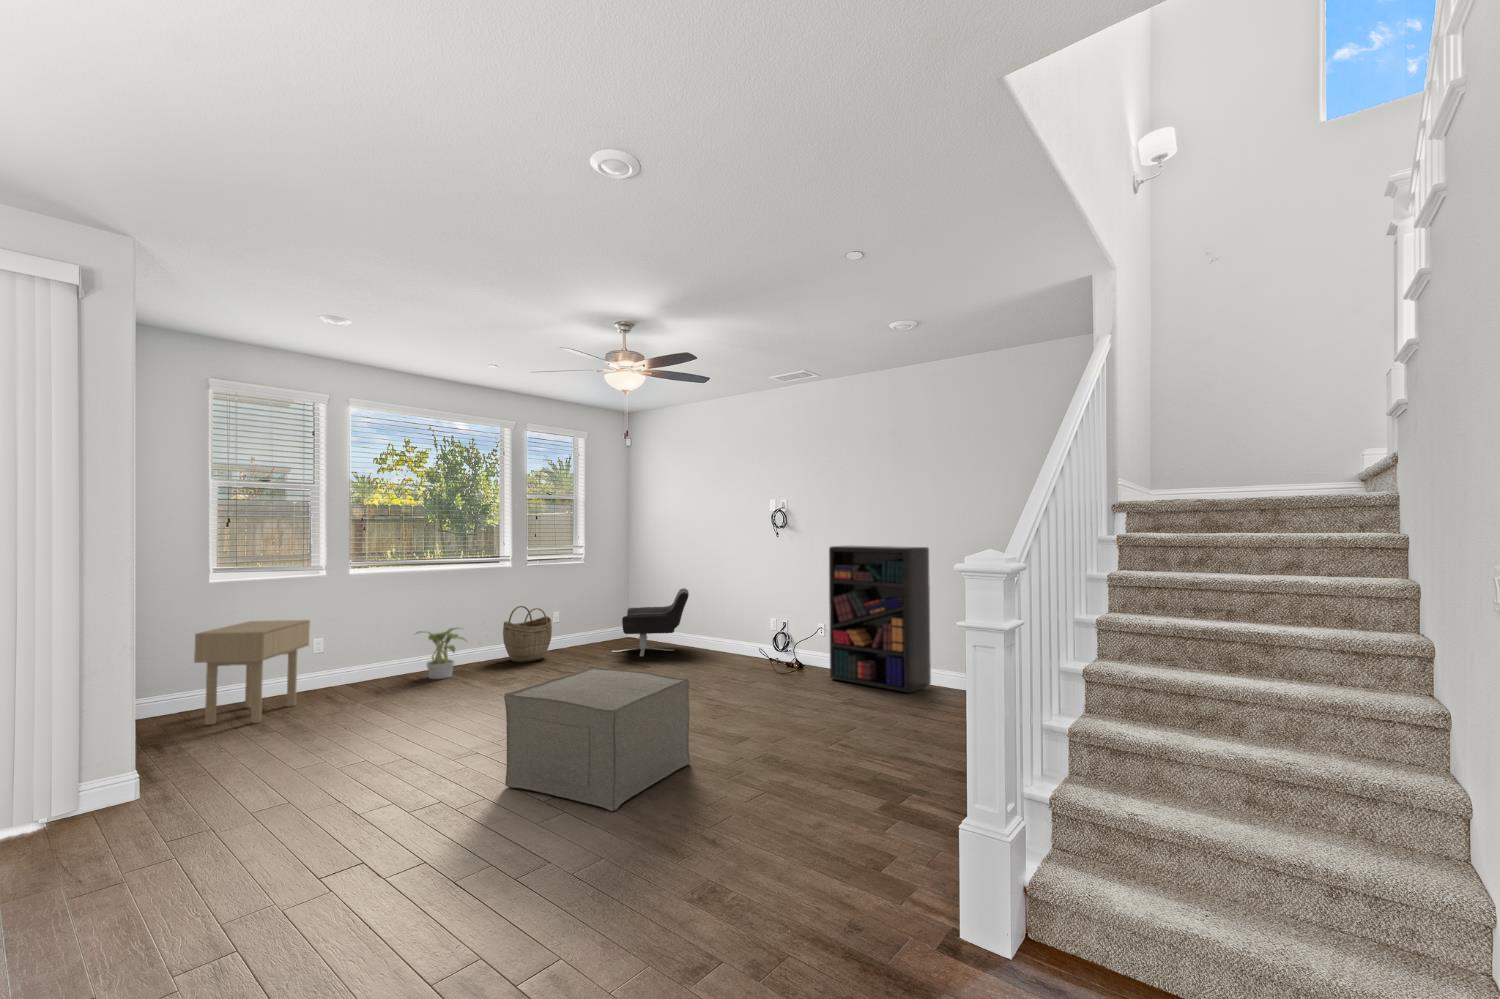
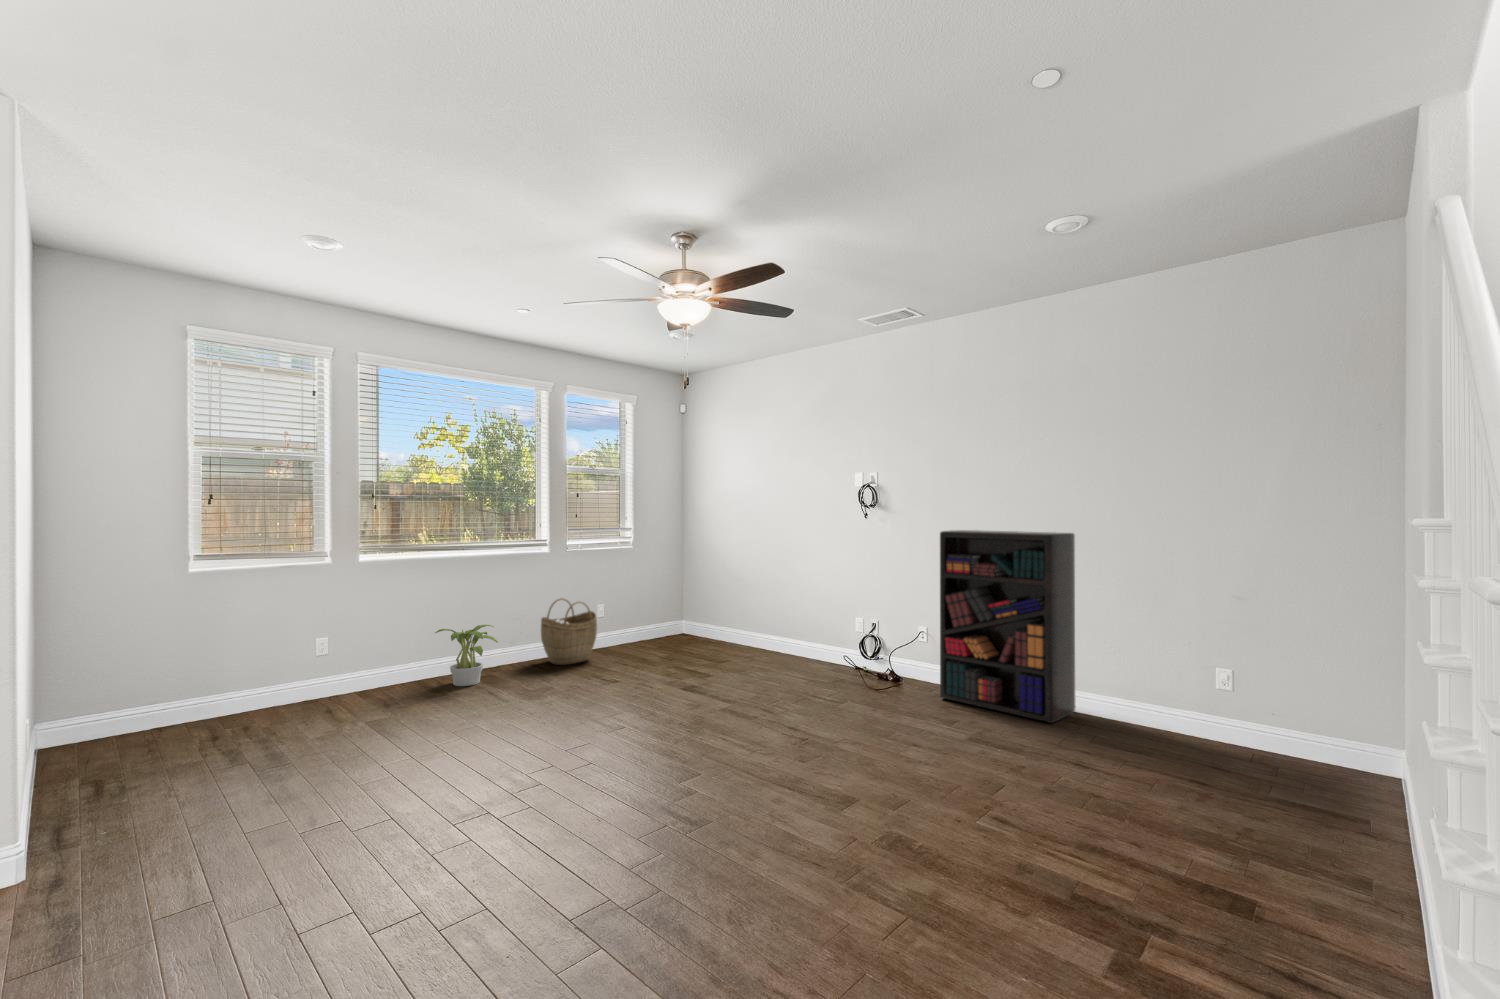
lounge chair: present [612,588,689,656] -> none [666,579,757,660]
side table: present [194,620,310,725] -> none [162,616,308,746]
ottoman: present [504,667,690,811] -> none [522,692,779,925]

